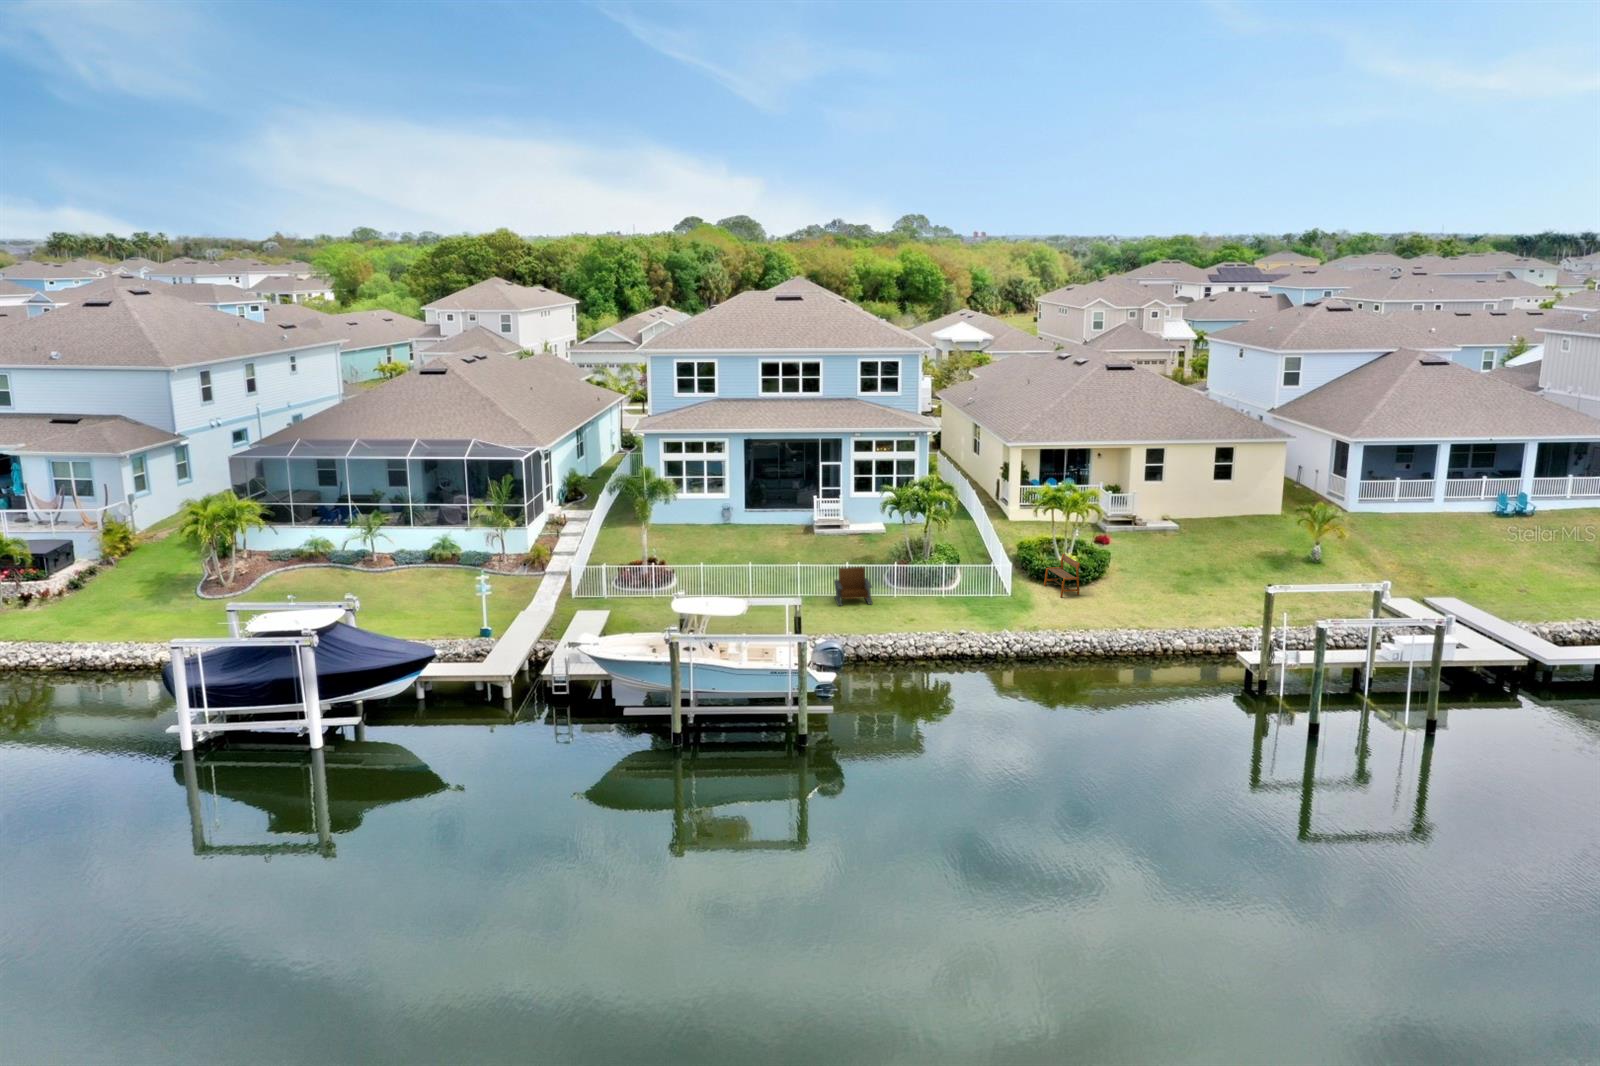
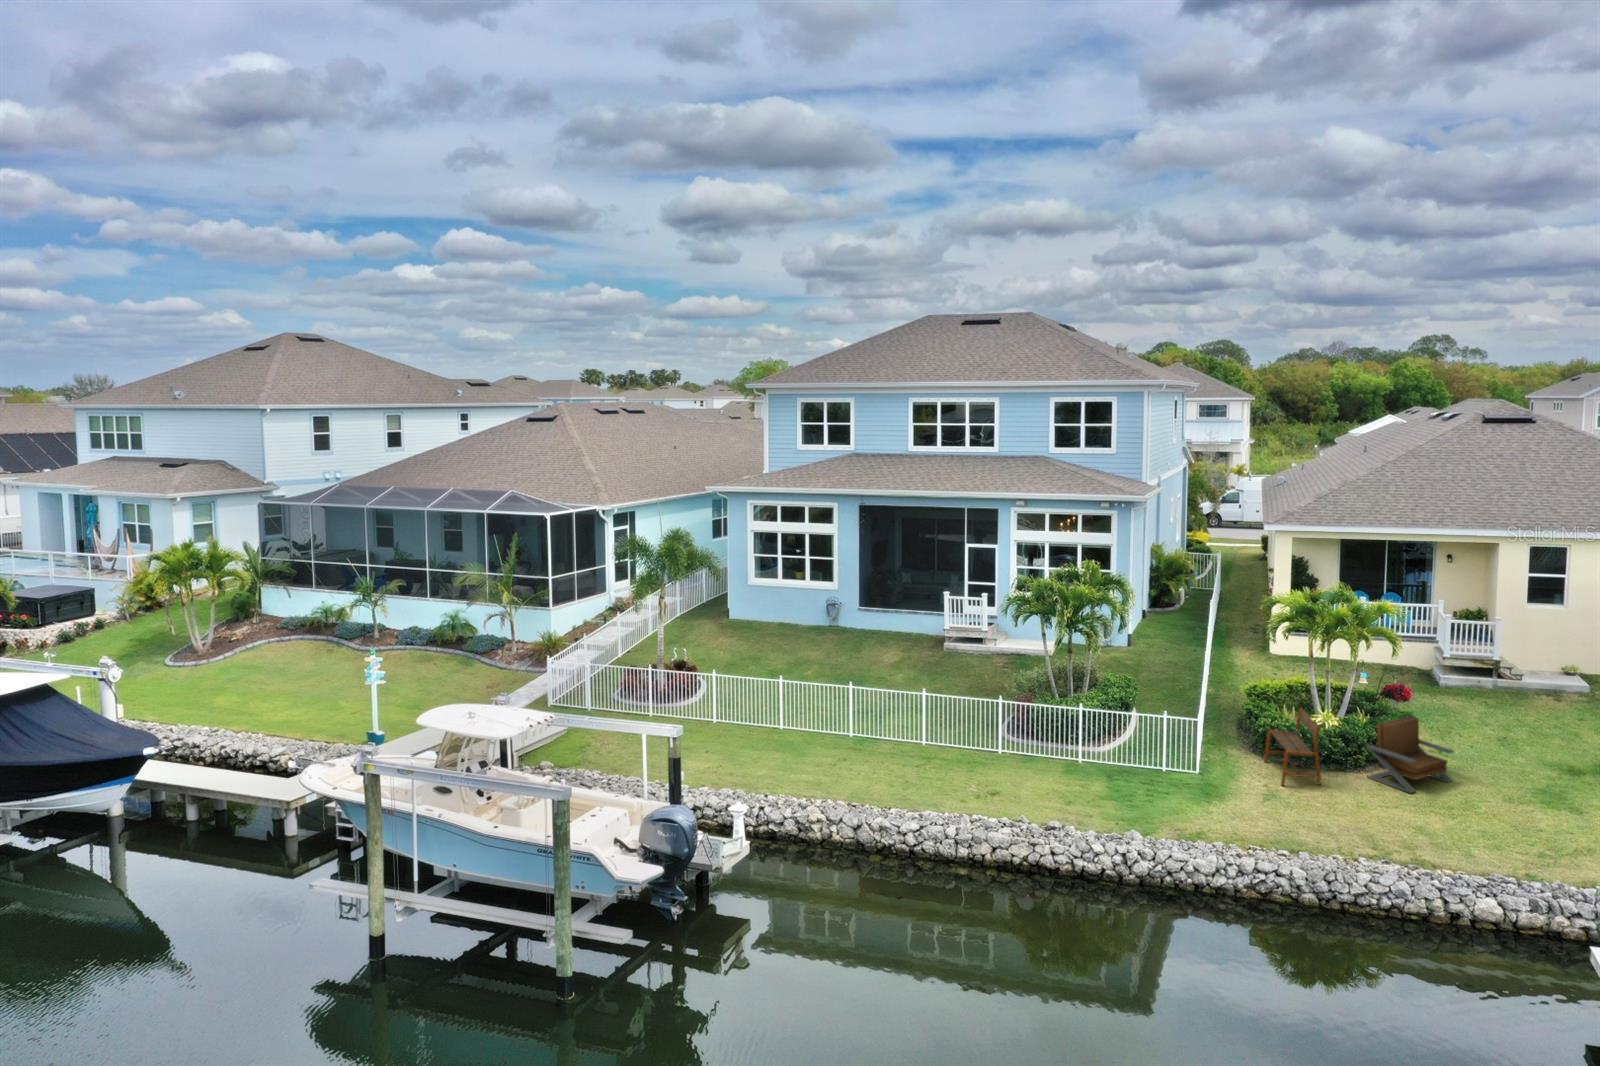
lounge chair: present [834,567,872,606] -> present [1367,717,1454,793]

